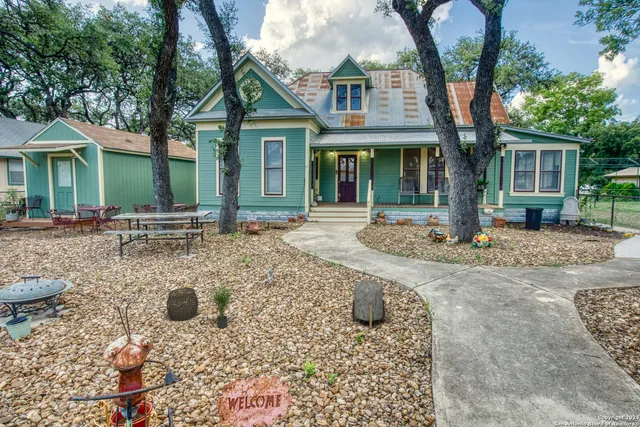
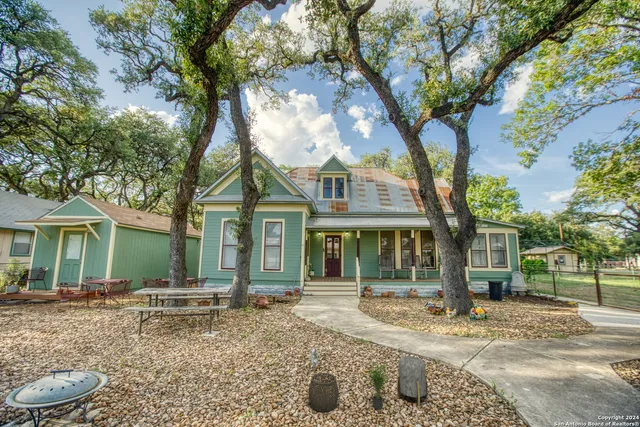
potted plant: present [211,285,232,328] -> present [366,363,386,409]
woven basket: present [166,288,198,321] -> present [308,373,339,412]

